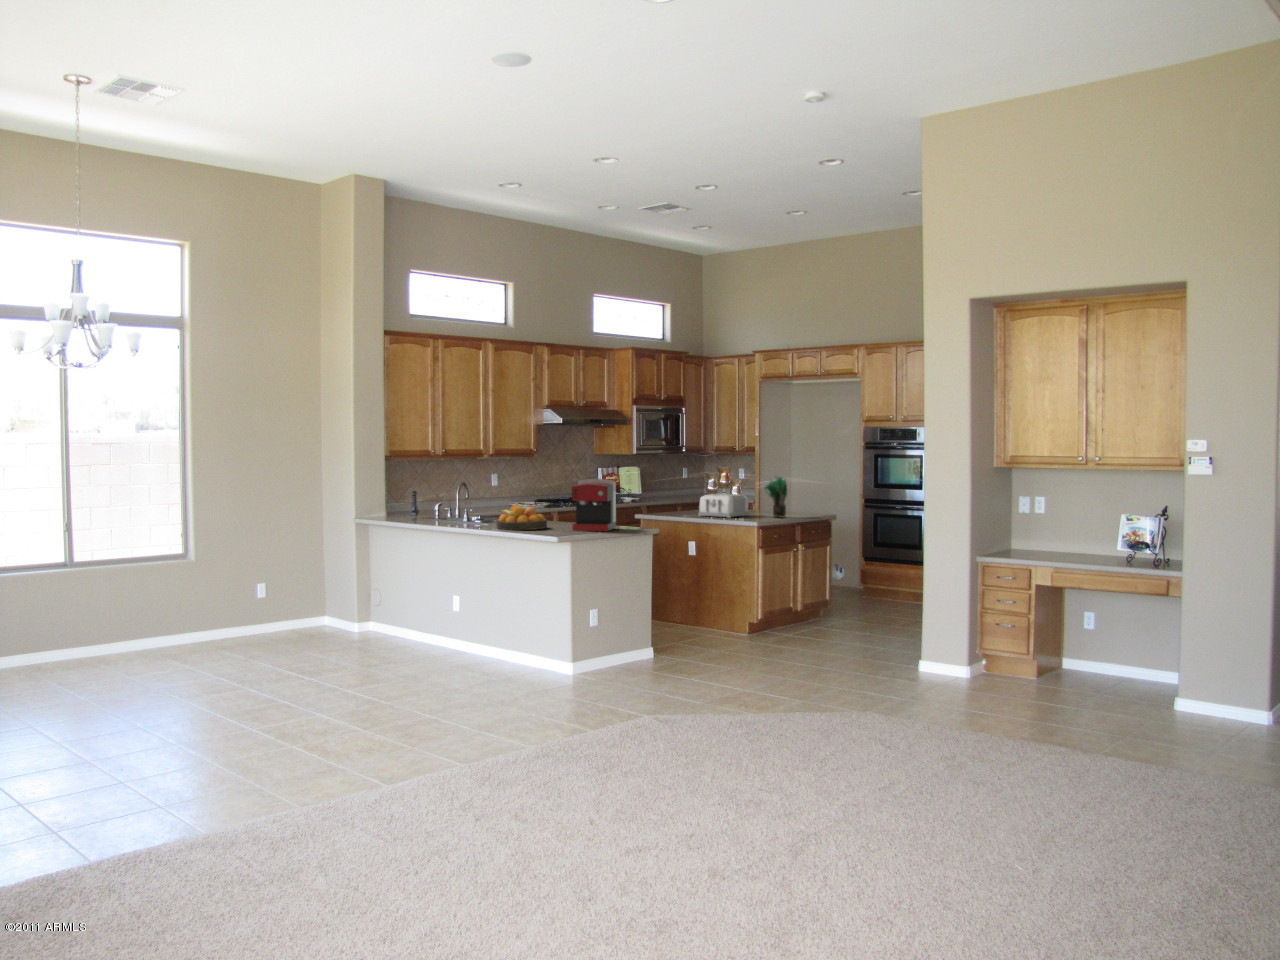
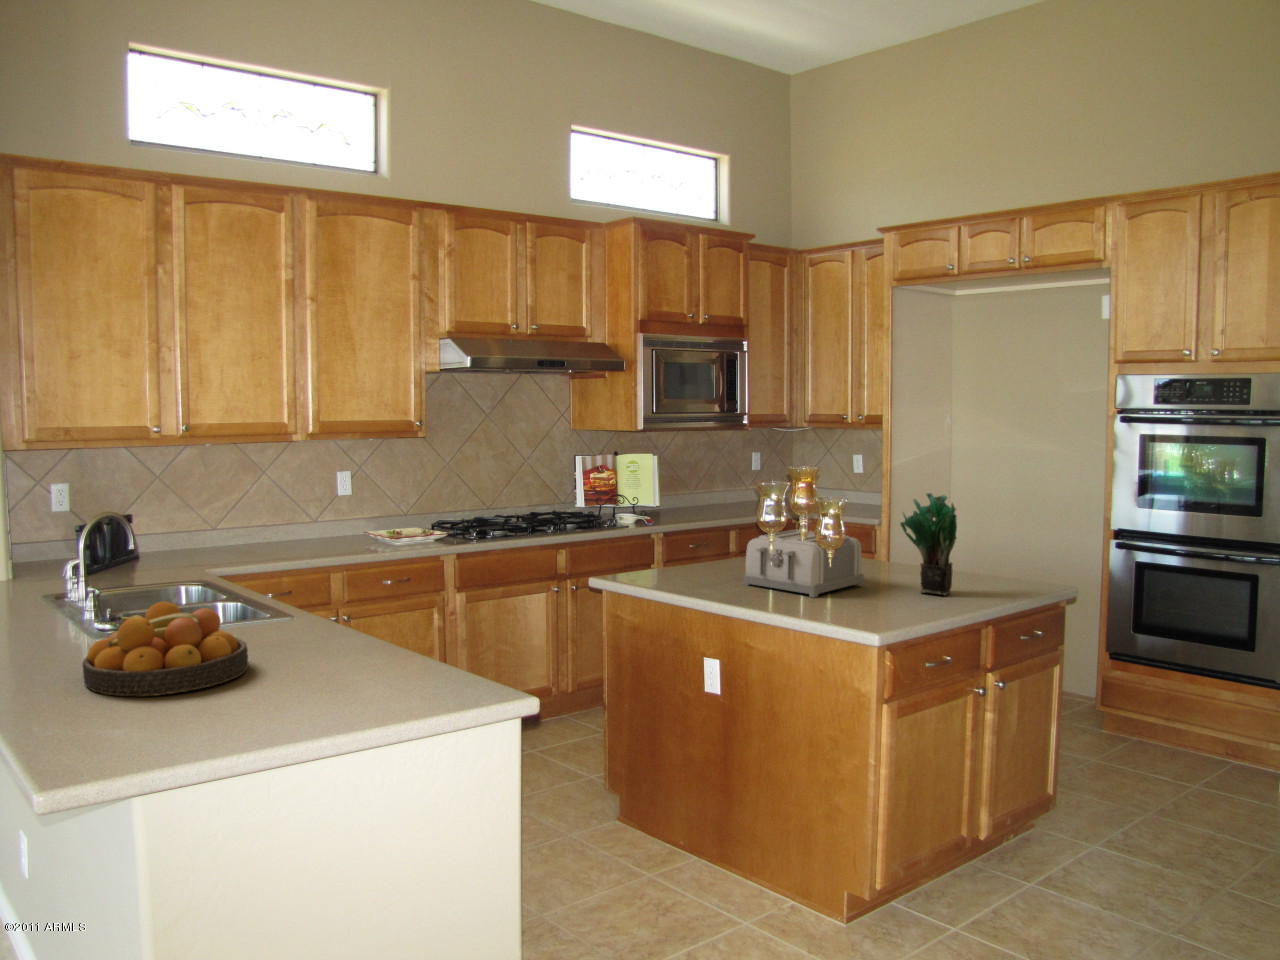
coffee maker: present [572,479,616,531] -> none [287,531,453,709]

